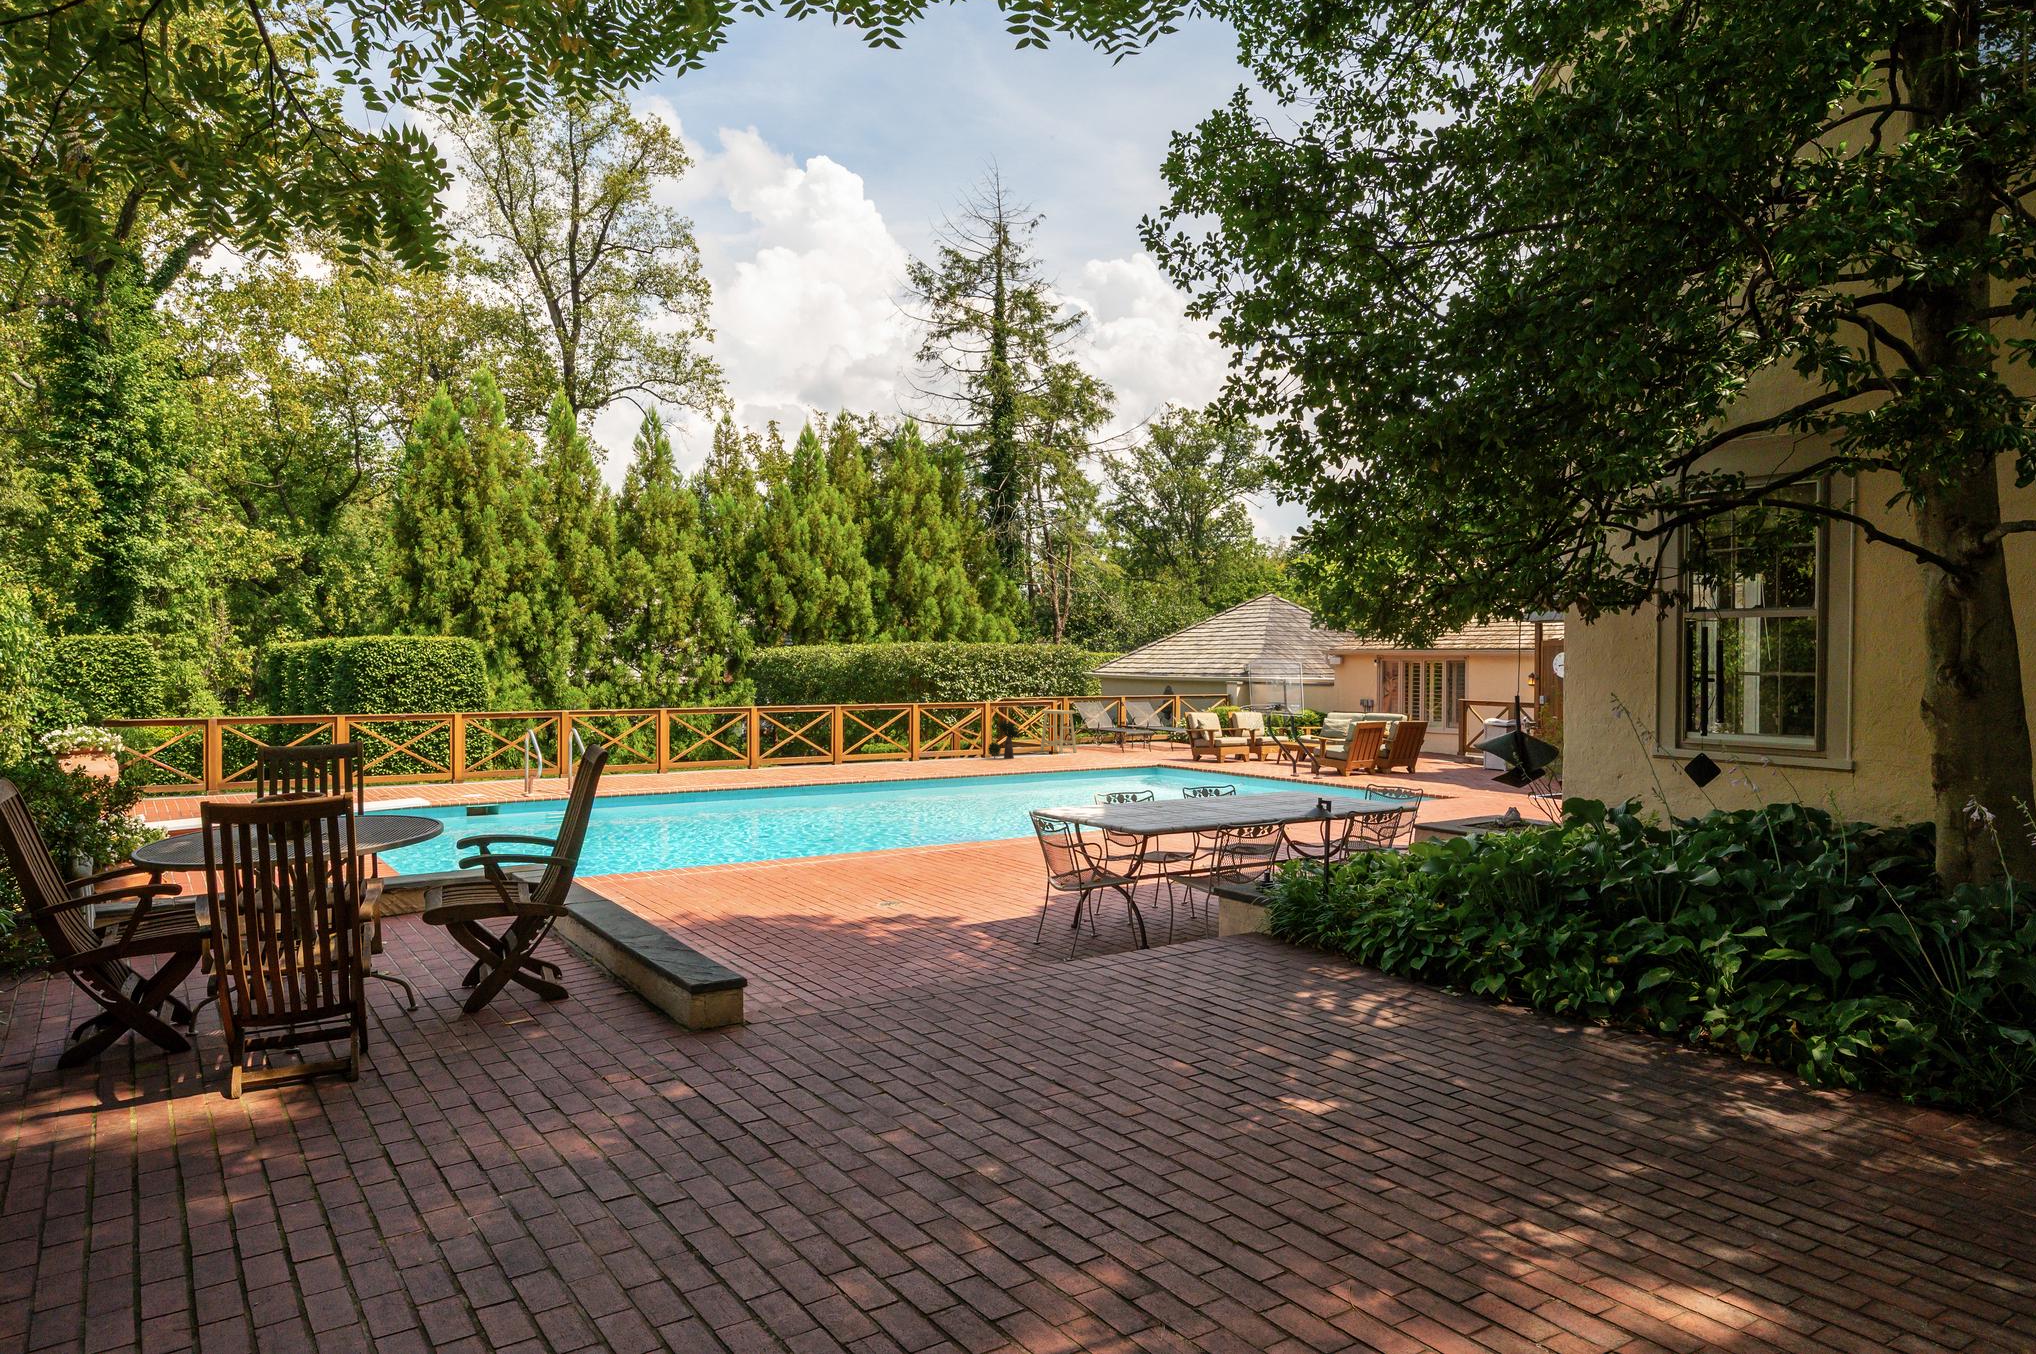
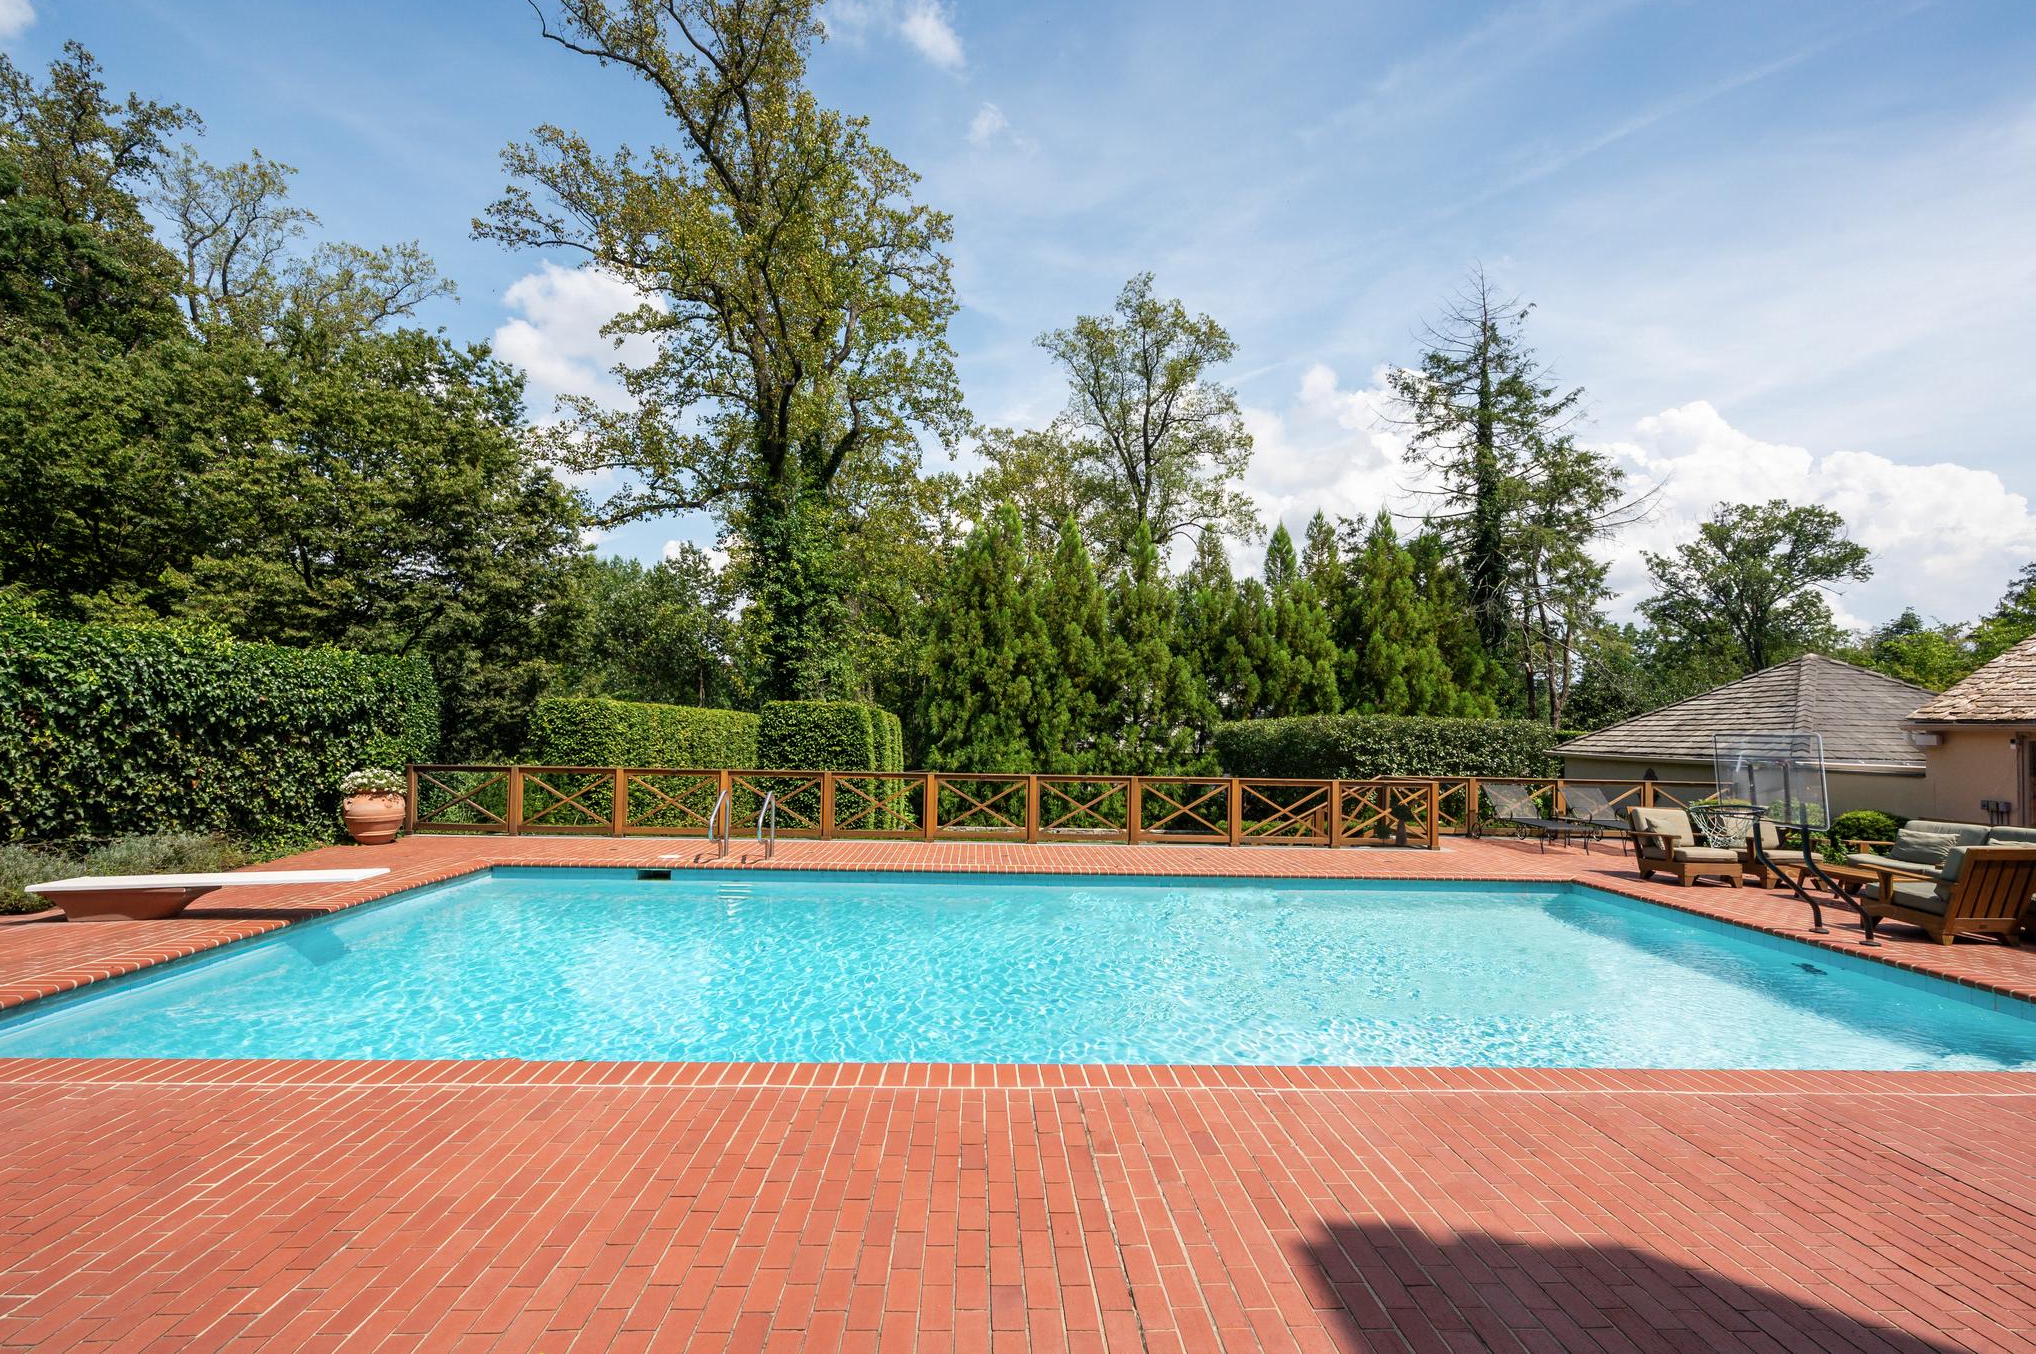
stool: present [1040,710,1077,753] -> none [1460,790,1505,842]

